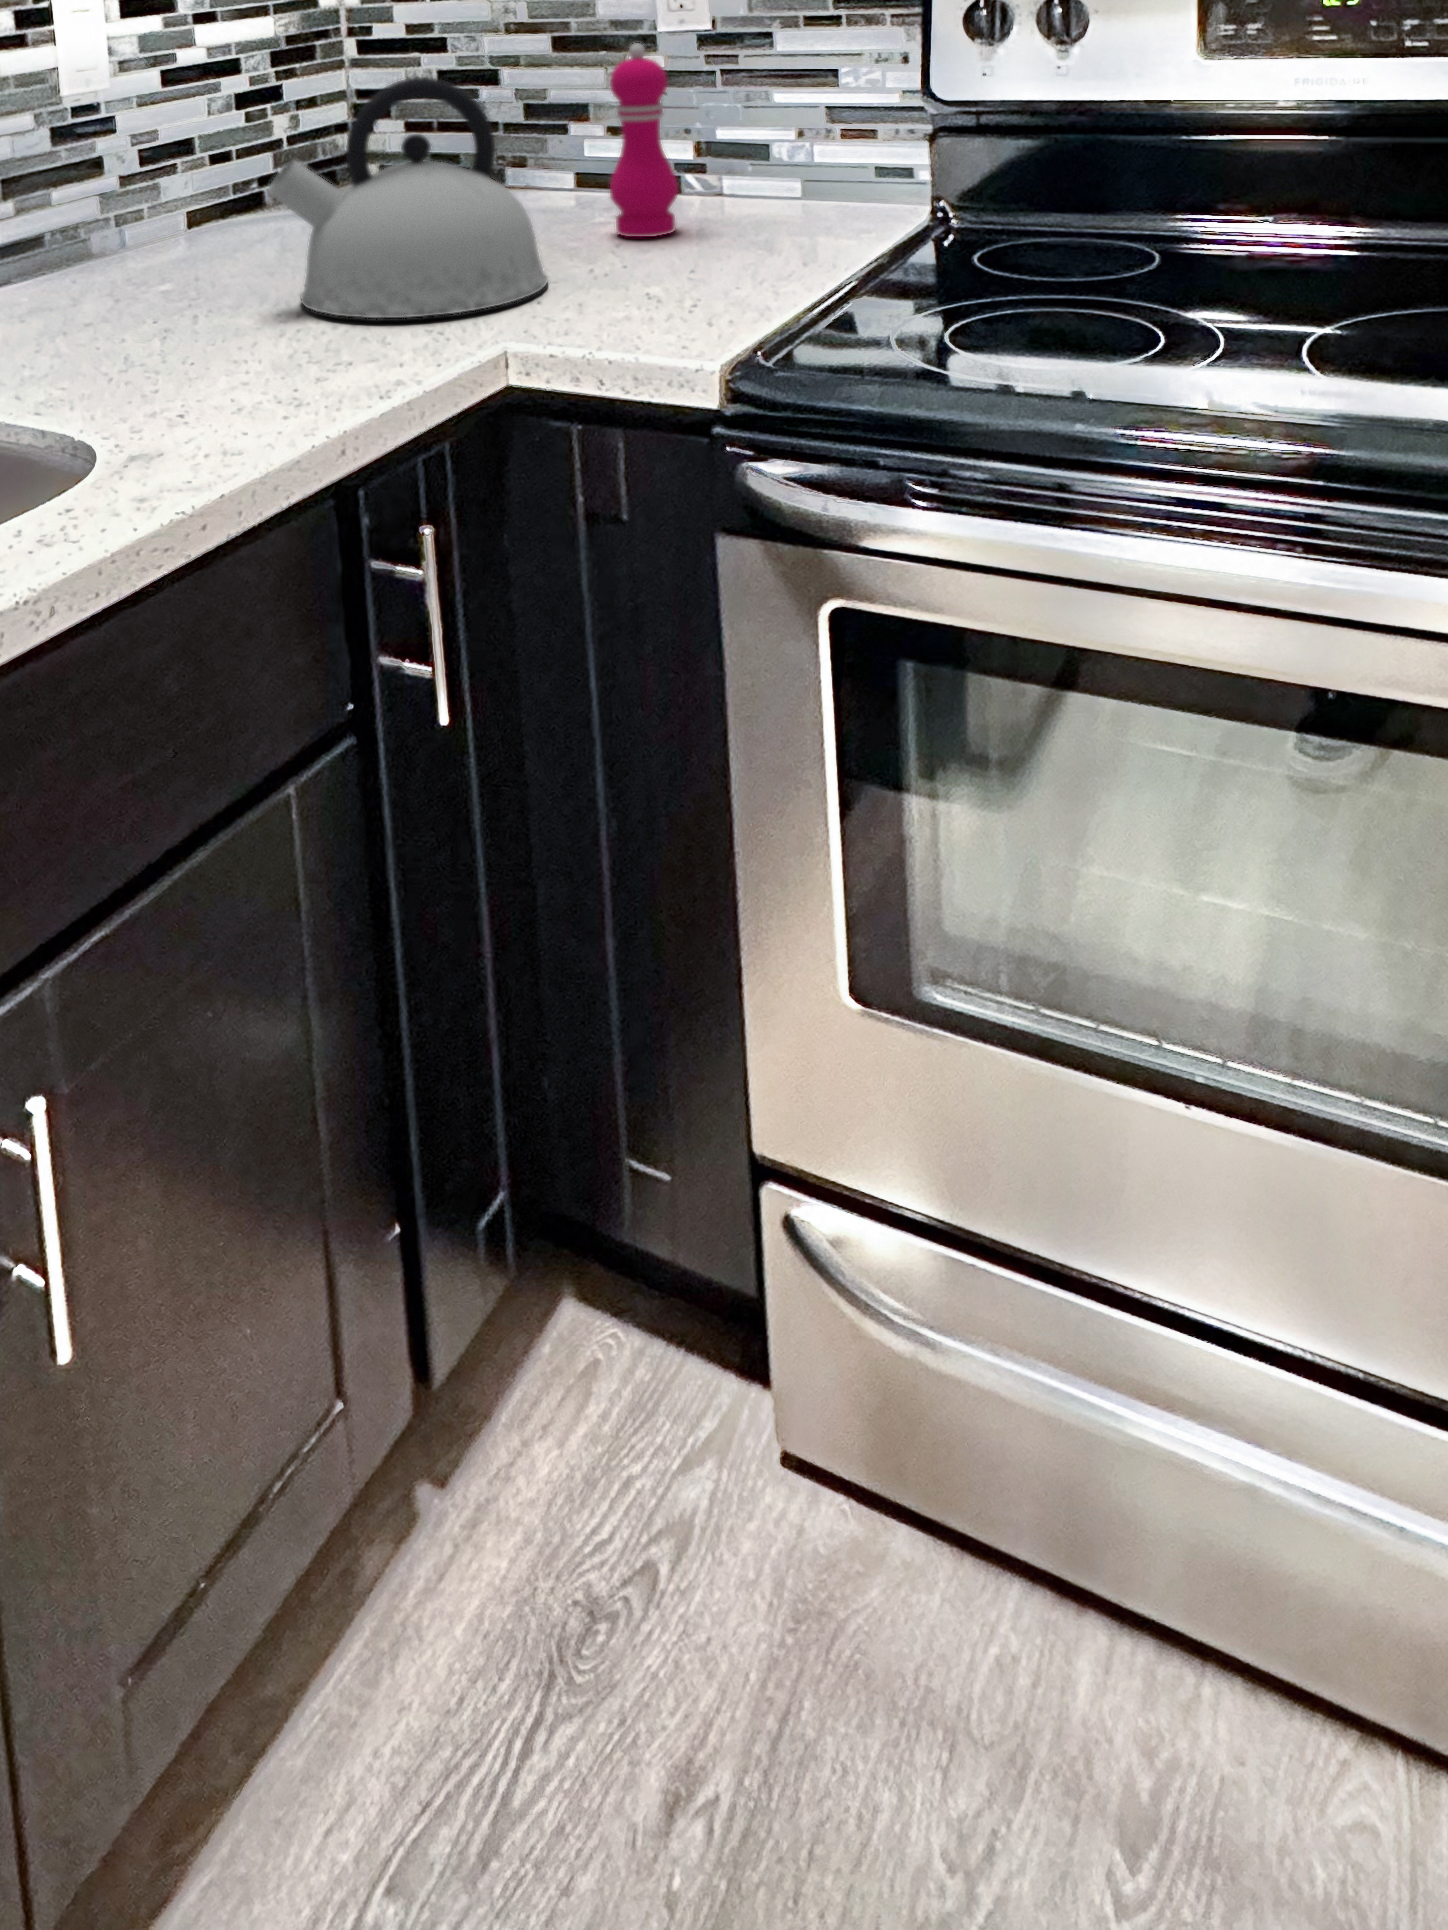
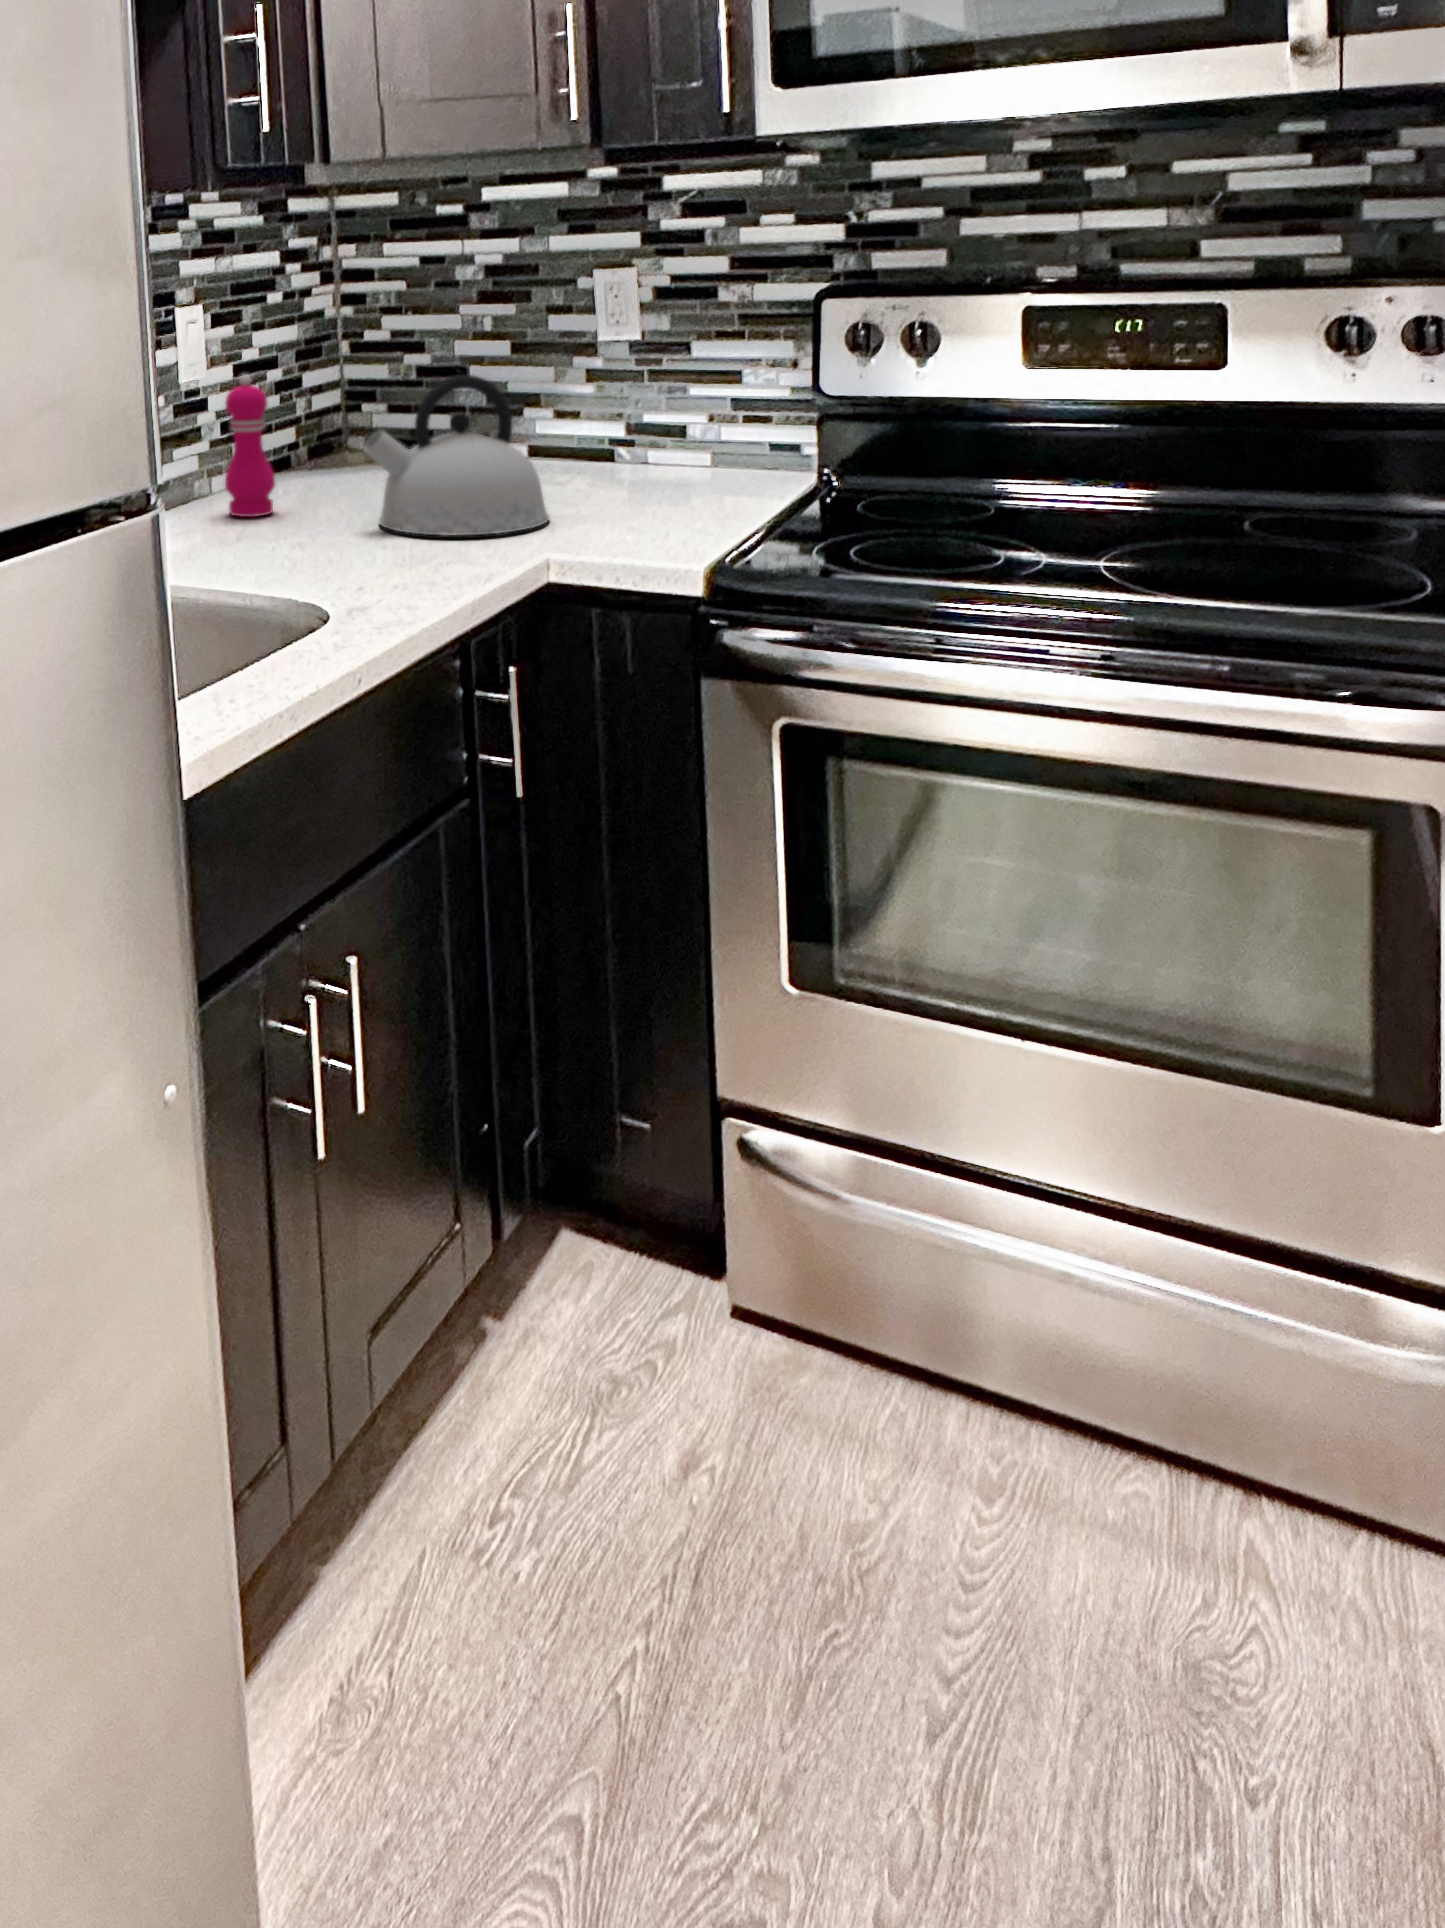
pepper mill: present [610,43,678,237] -> present [225,374,275,517]

